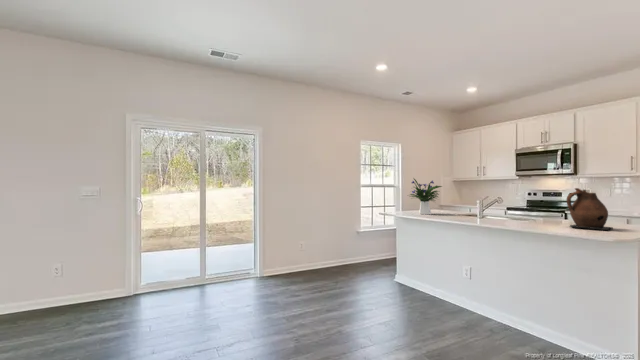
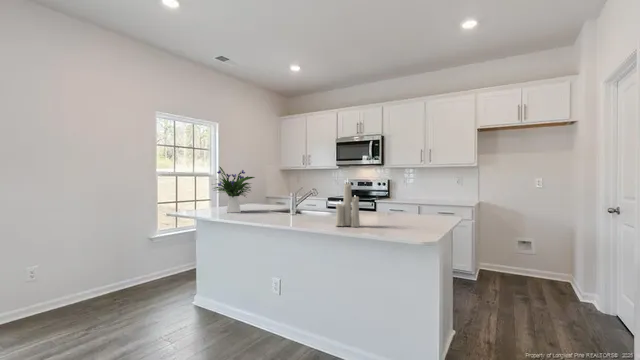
candle: none [529,183,557,229] -> present [335,183,360,227]
ceramic pitcher: present [567,188,613,230] -> none [370,181,406,225]

